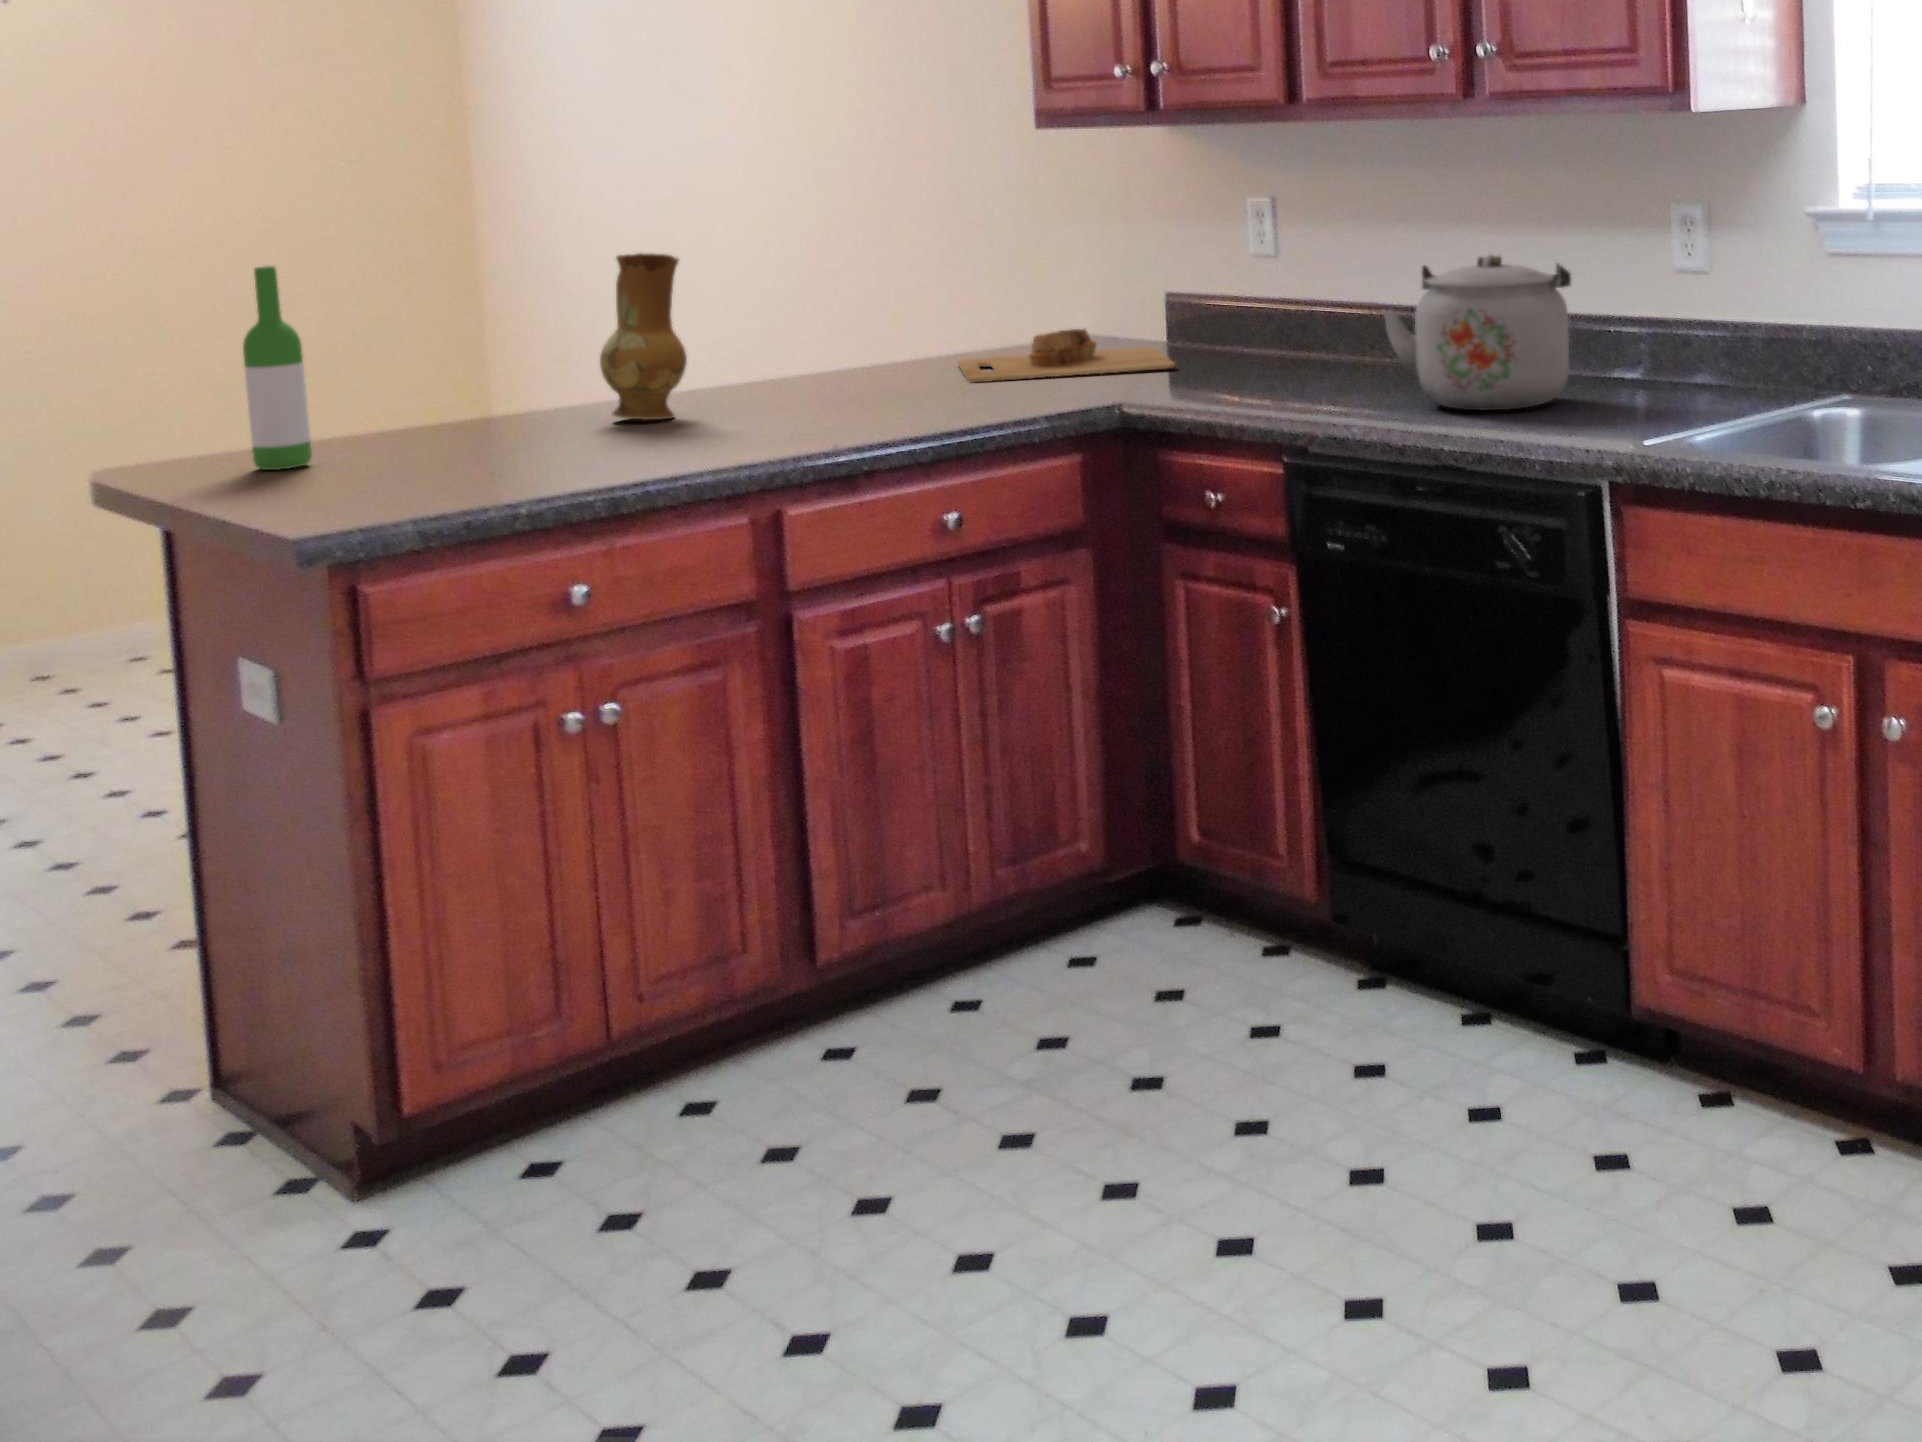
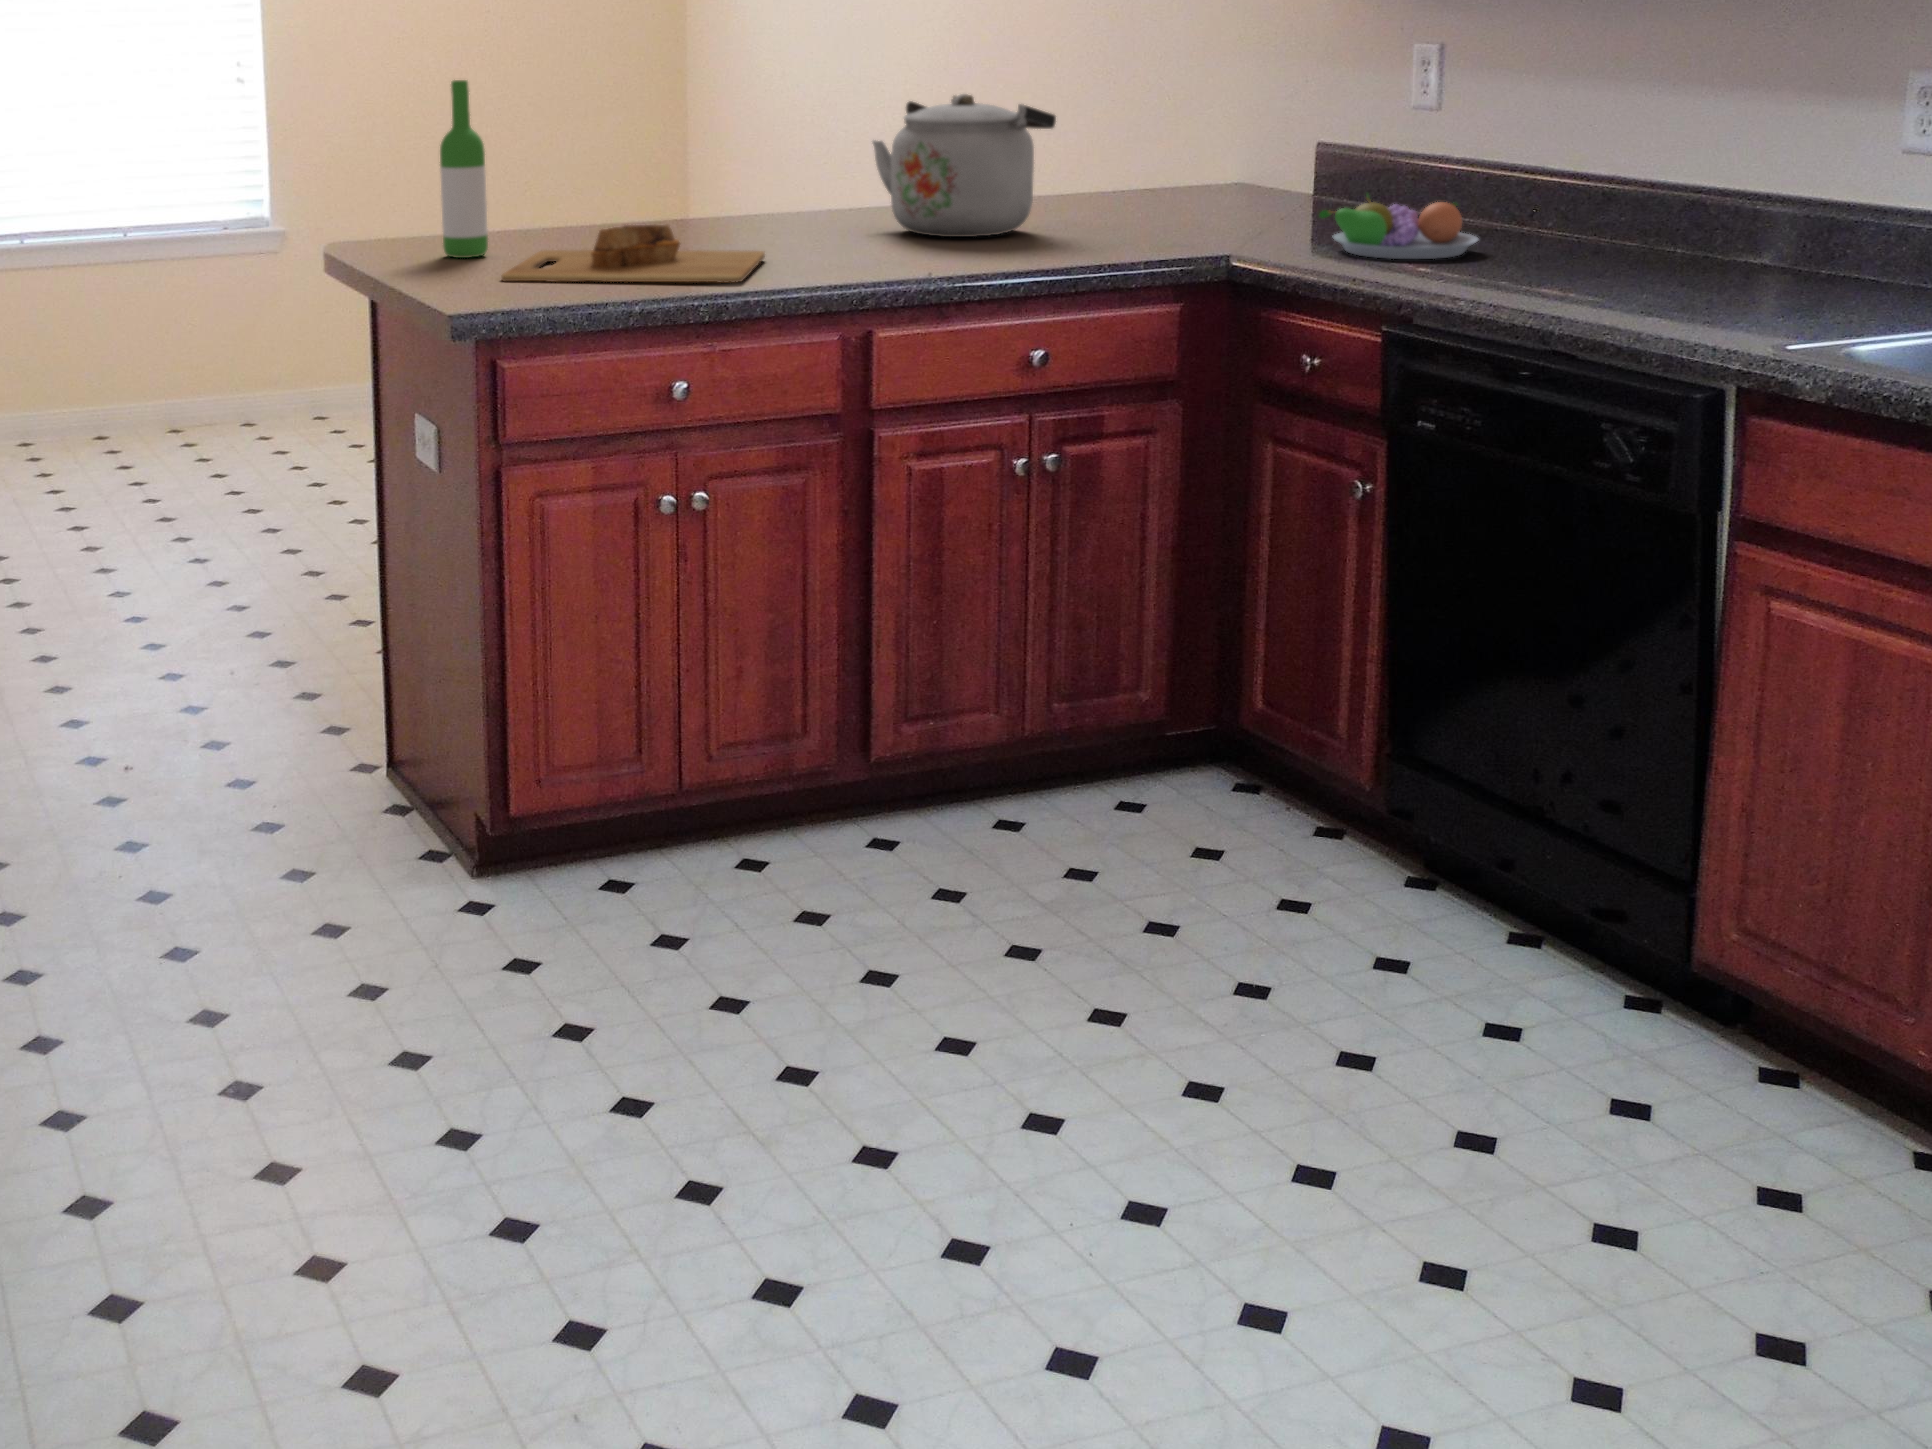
ceramic jug: present [600,253,687,420] -> none [733,81,809,240]
kettle: present [1383,255,1571,410] -> present [873,94,1056,237]
cutting board: present [958,329,1175,383] -> present [502,224,765,283]
fruit bowl: none [1200,334,1341,393] -> present [1319,194,1478,259]

